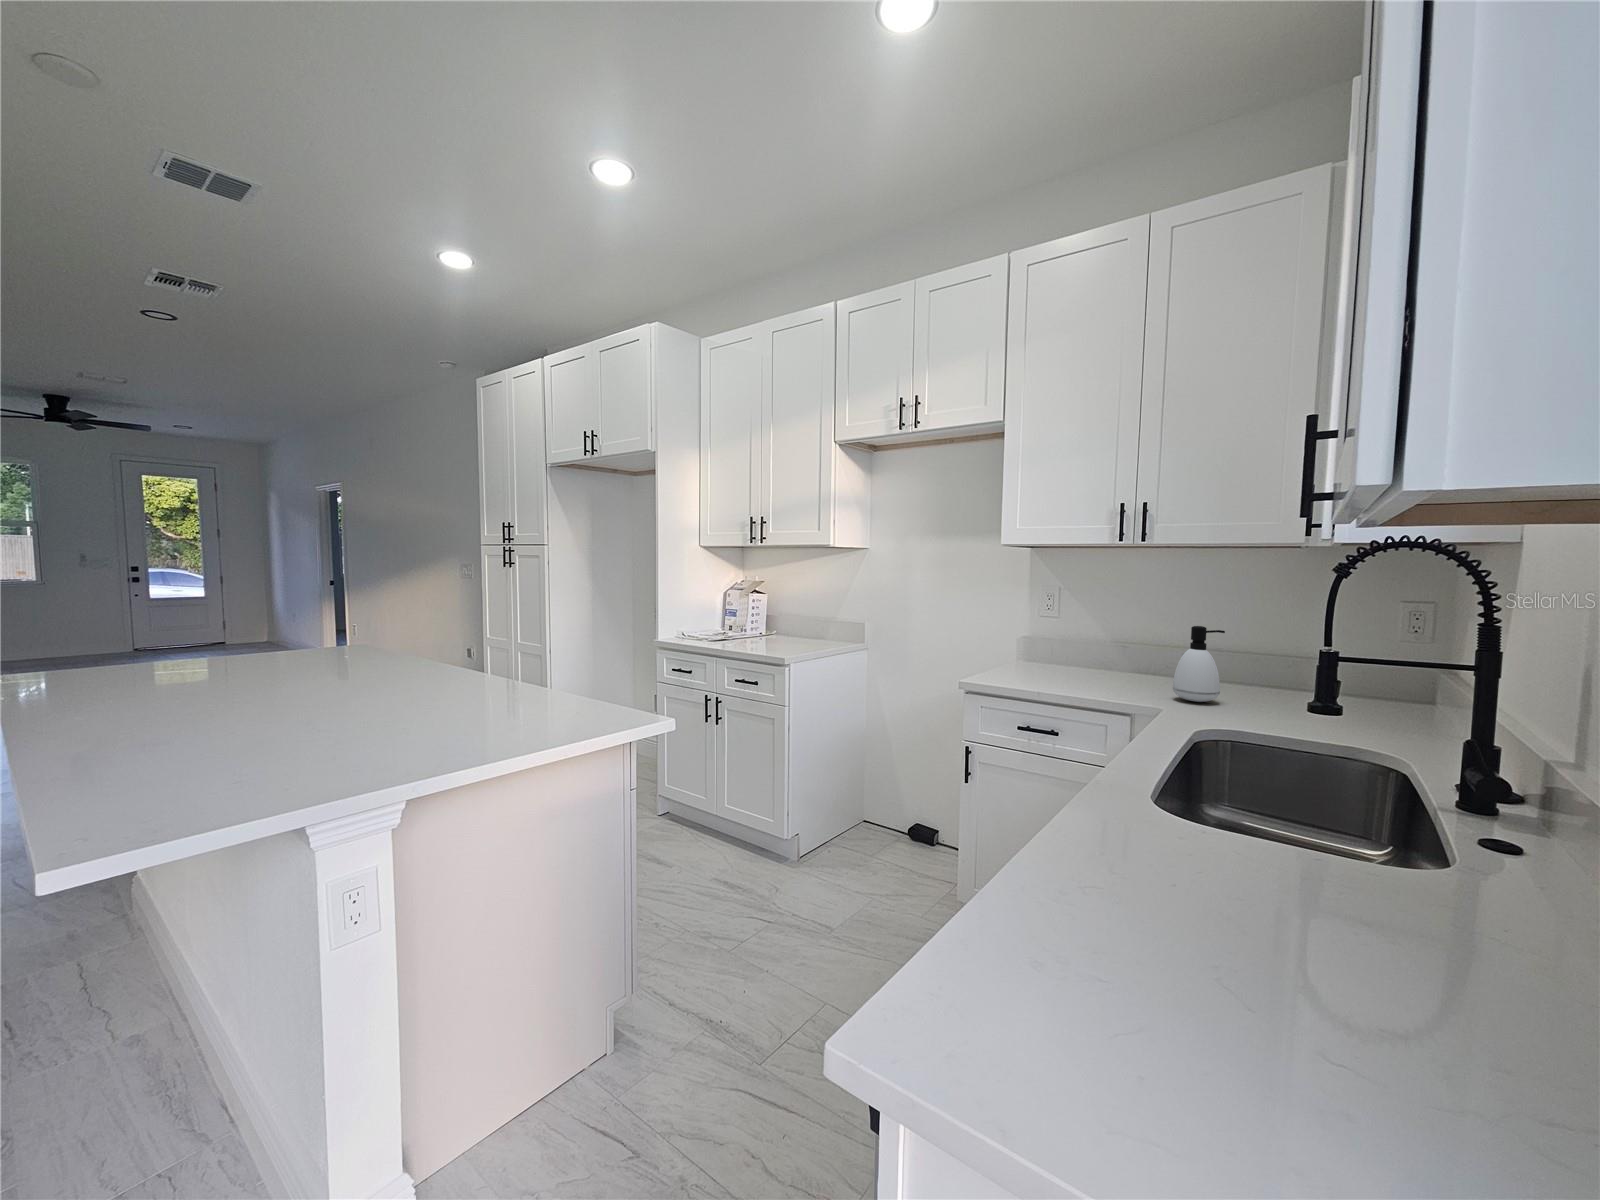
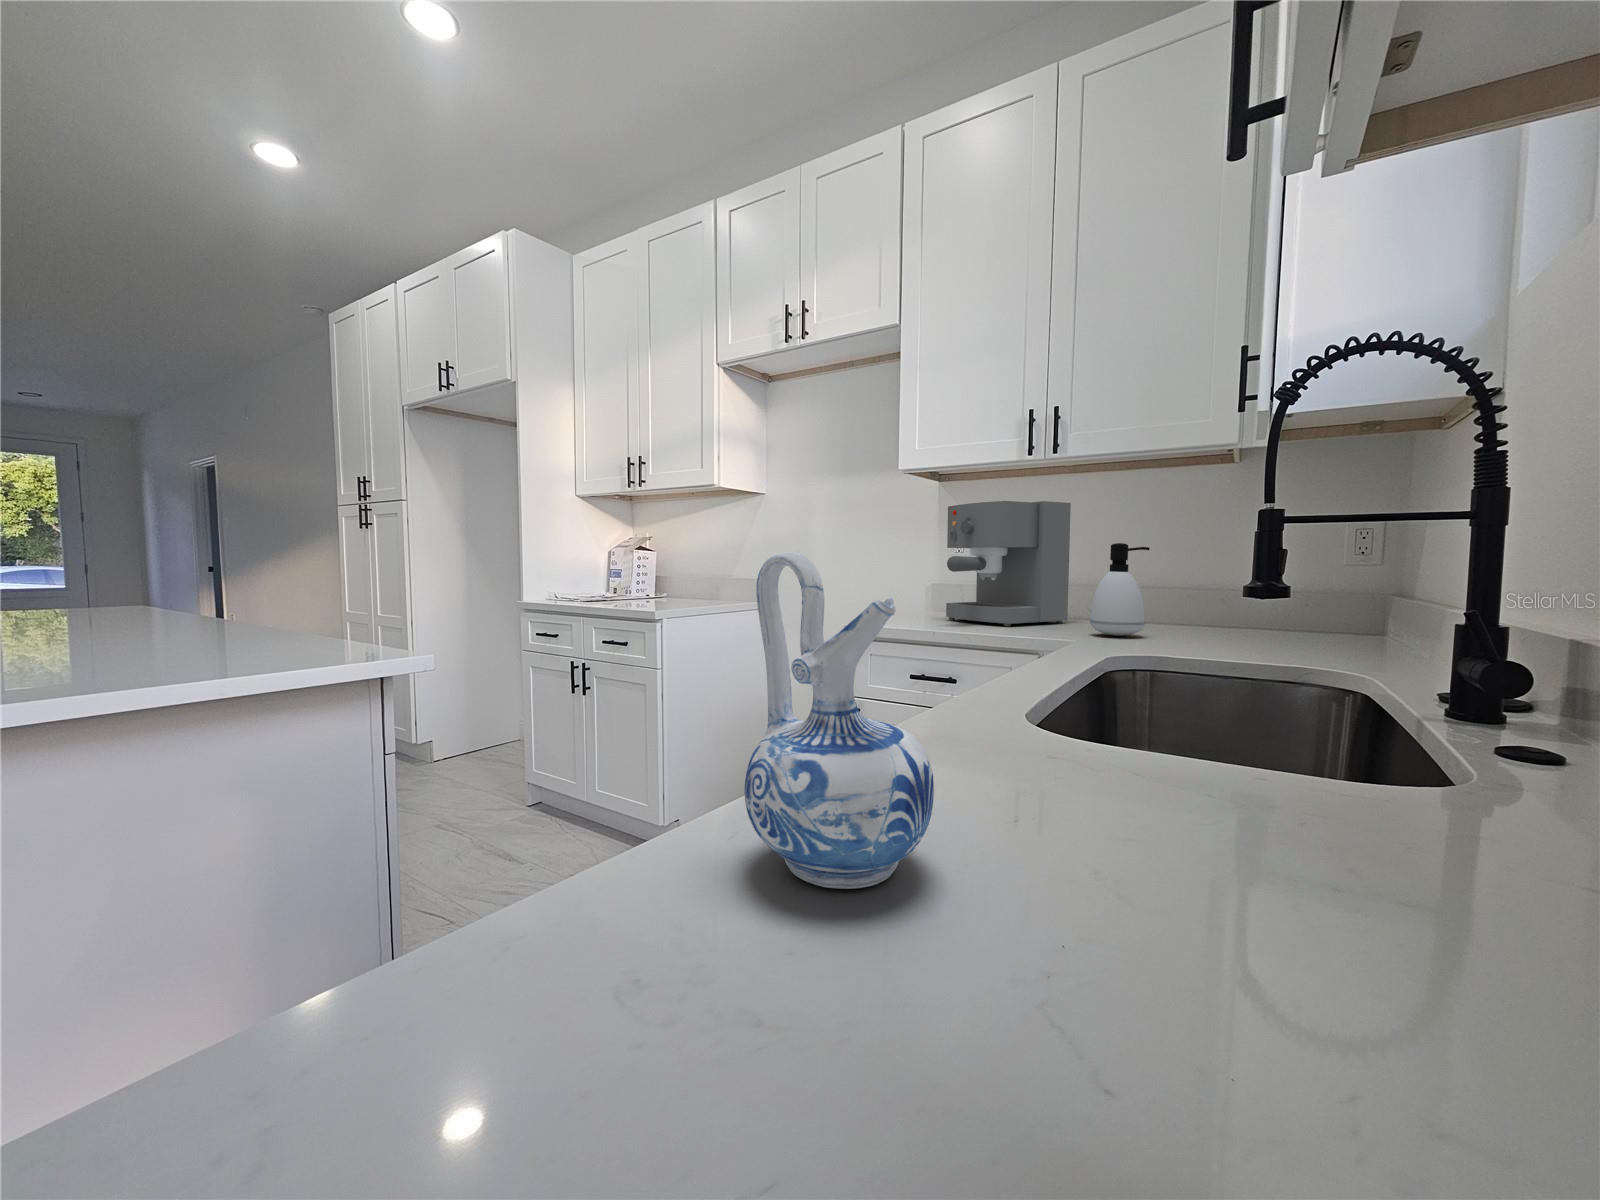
coffee maker: none [1040,578,1152,685] -> present [946,501,1071,626]
ceramic pitcher: none [1060,752,1164,926] -> present [744,551,934,889]

